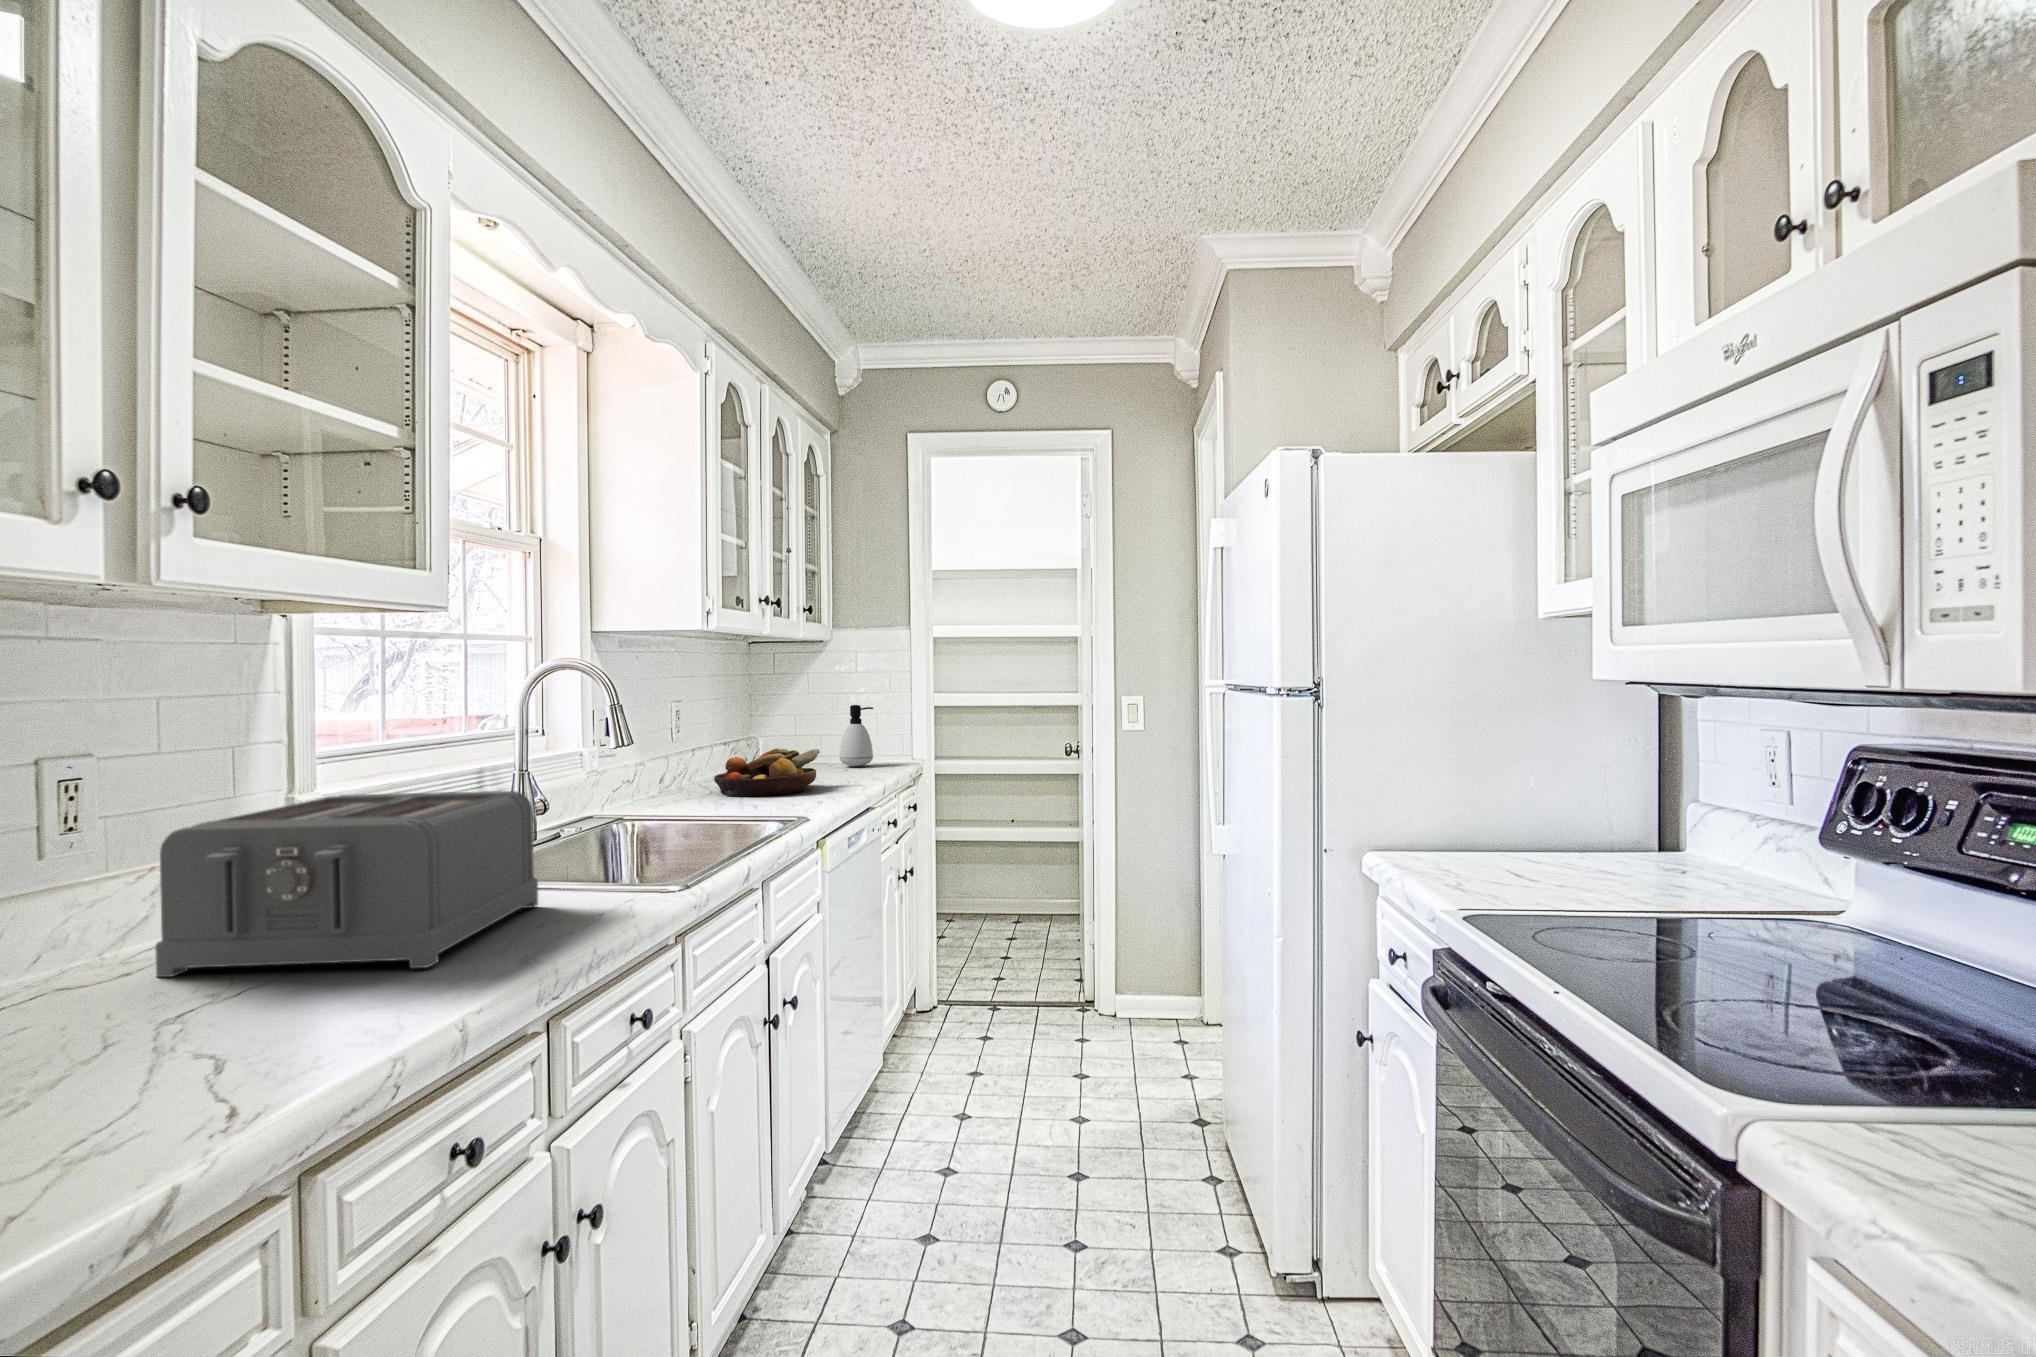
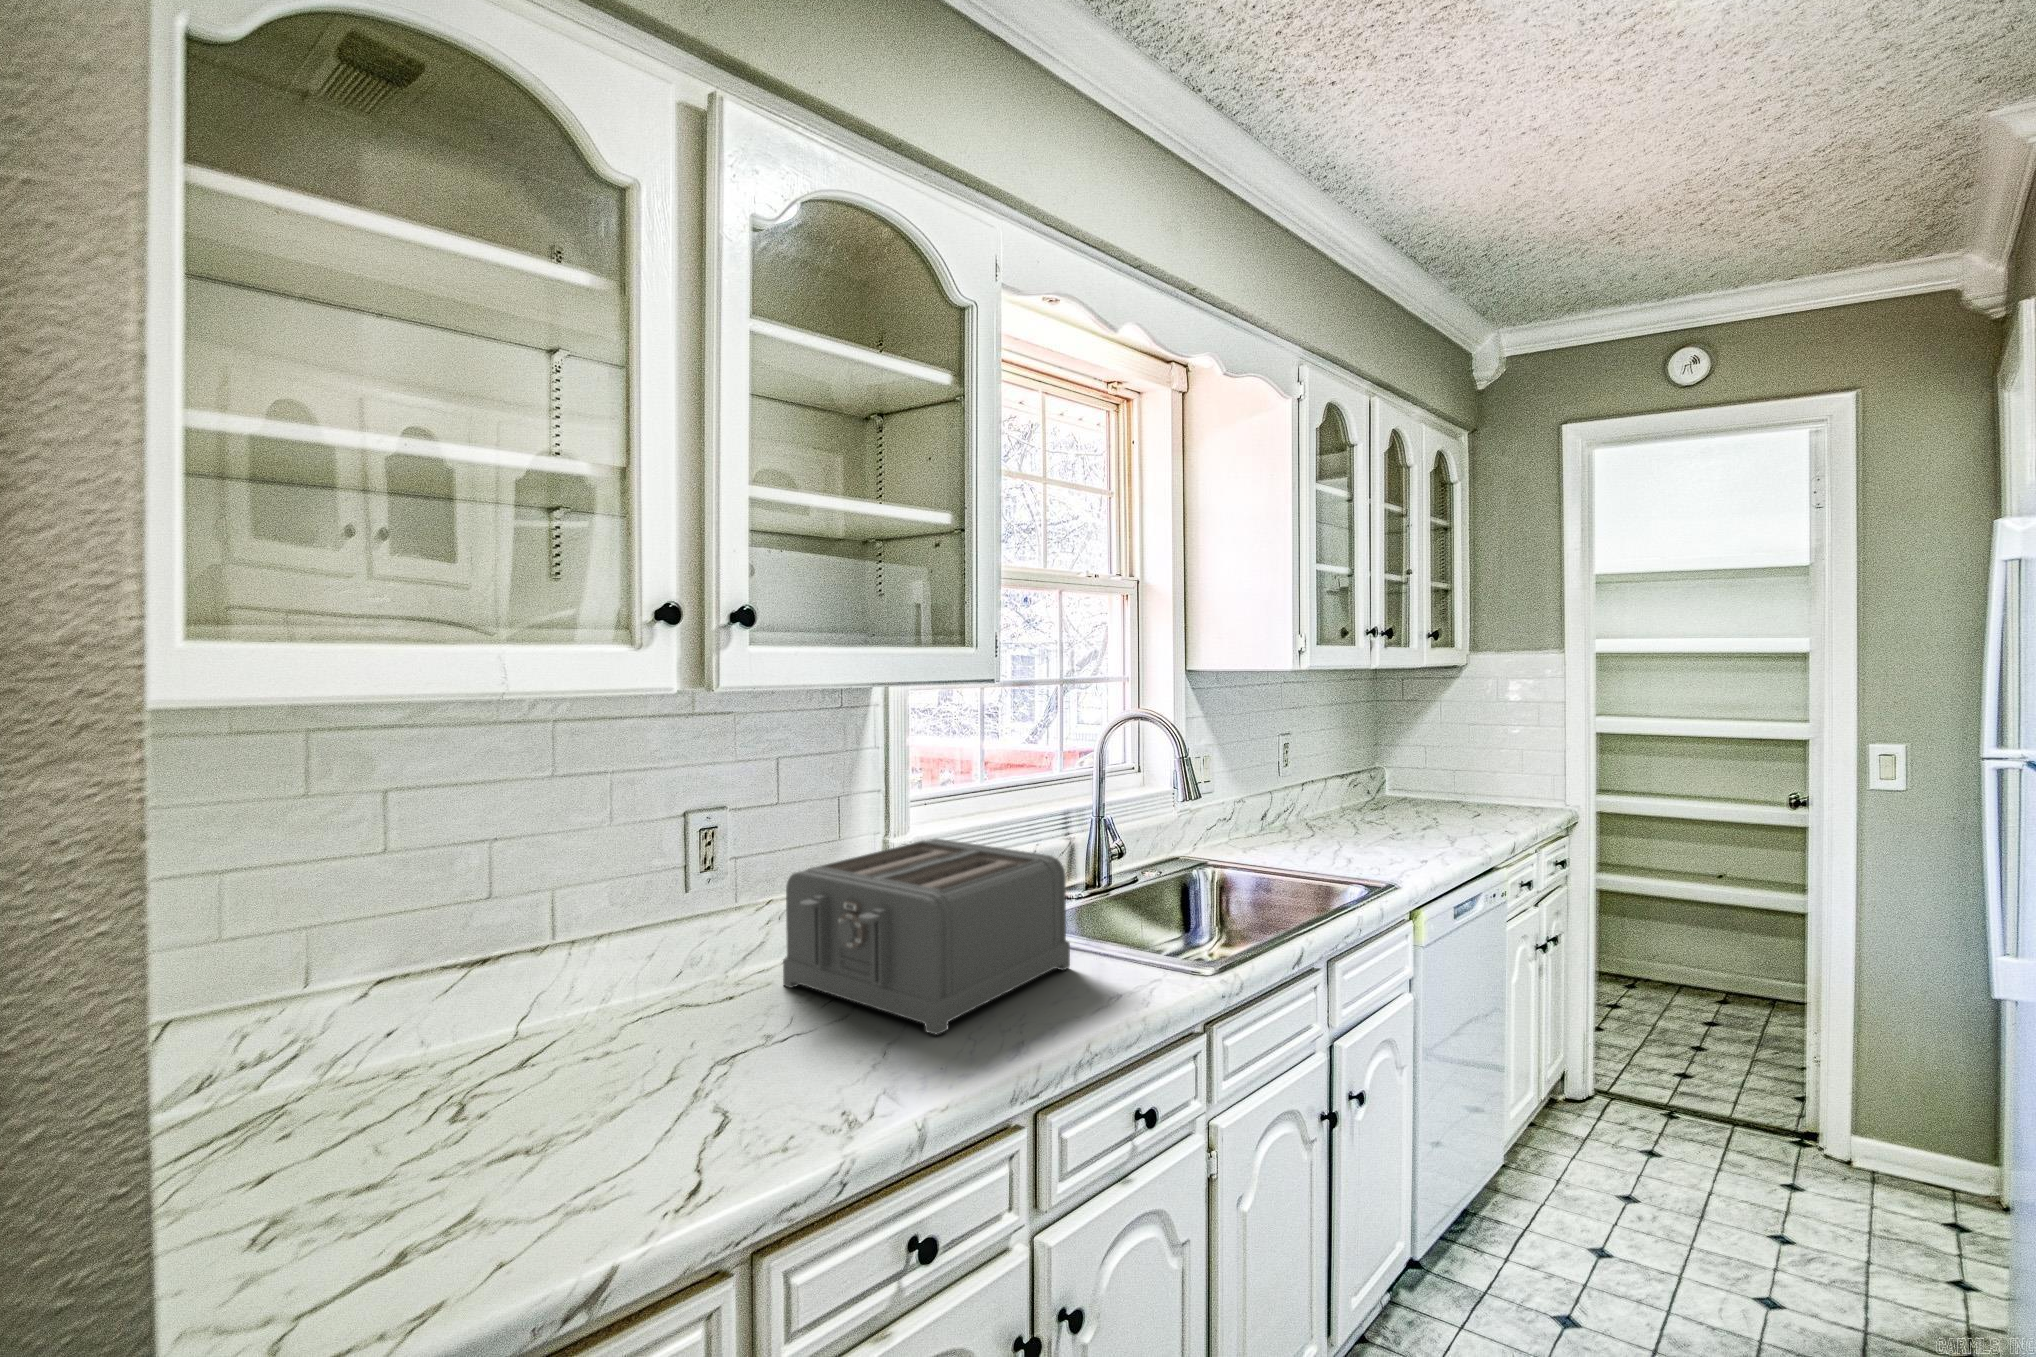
soap dispenser: present [840,705,873,766] -> none [1468,739,1511,807]
fruit bowl: present [714,748,820,796] -> none [1313,791,1431,842]

